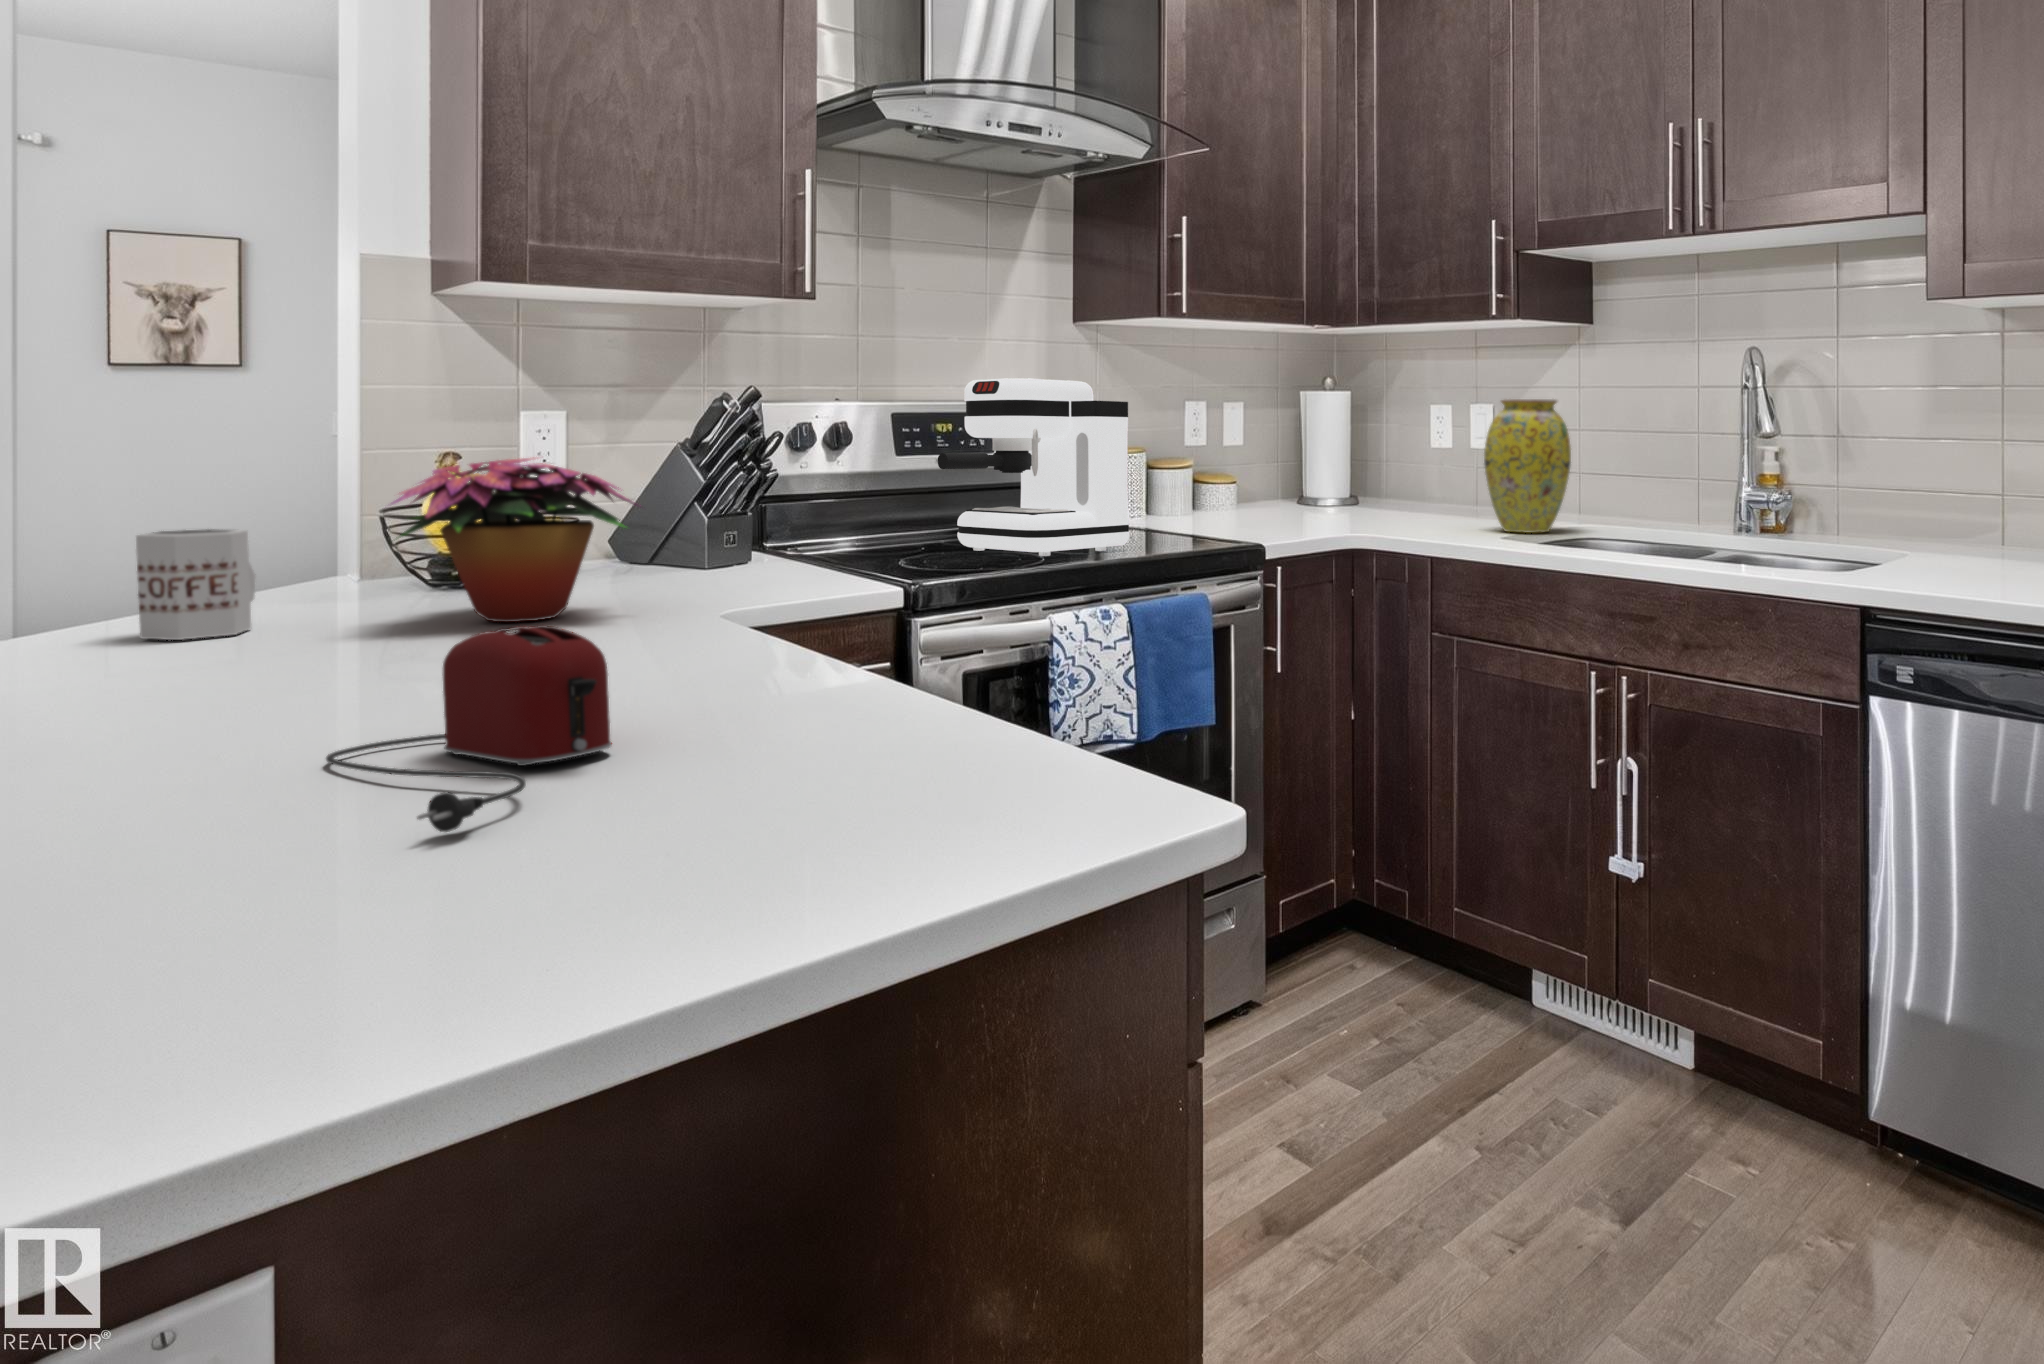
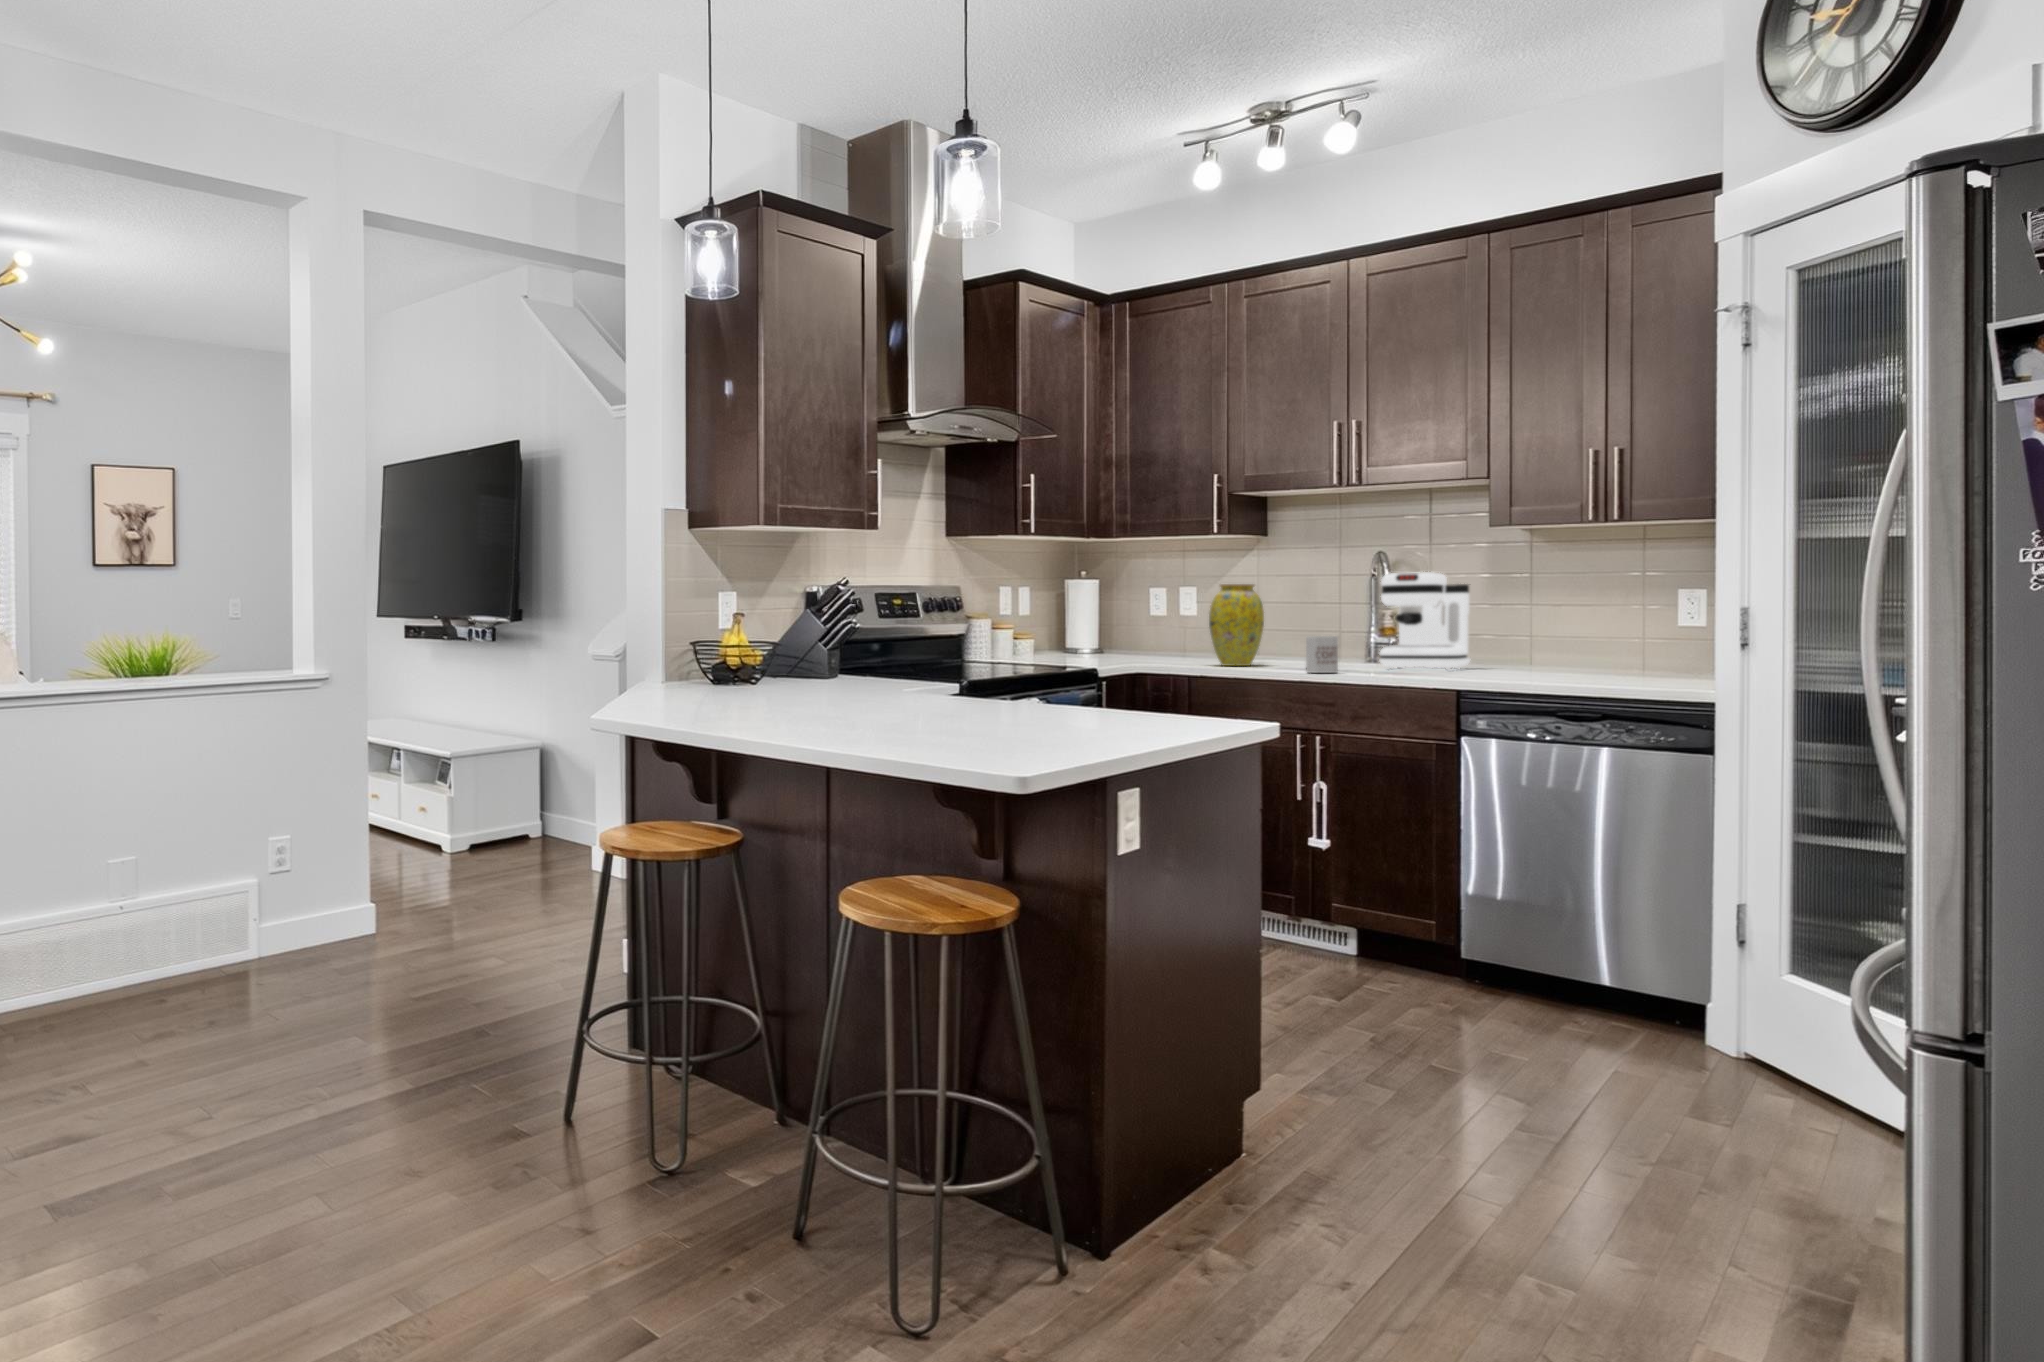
coffee maker: present [938,378,1130,556] -> present [1380,572,1470,670]
flower arrangement: present [392,457,641,622] -> none [810,615,922,690]
mug: present [136,529,256,640] -> present [1306,636,1338,673]
toaster: present [326,625,612,832] -> none [1005,663,1115,707]

